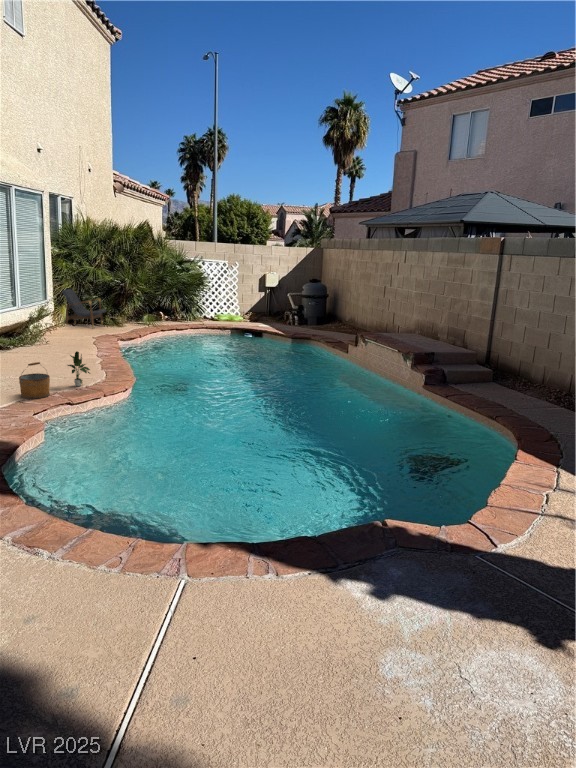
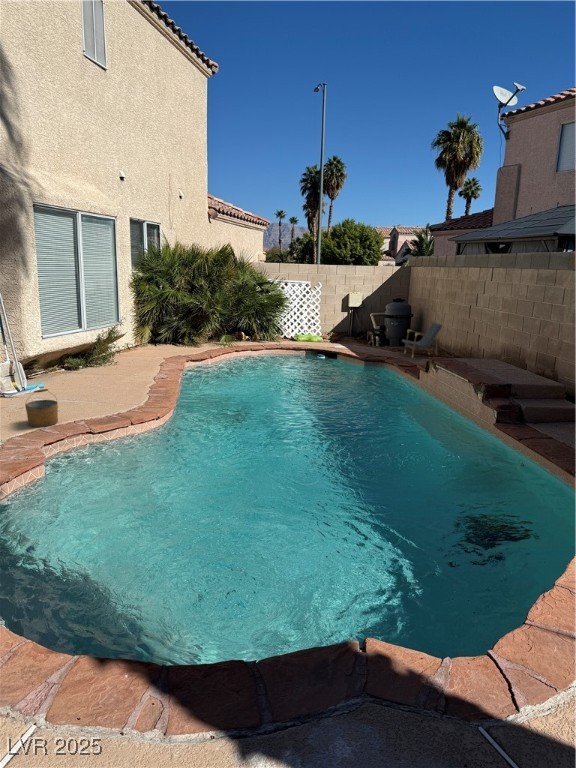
lounge chair: present [62,289,106,328] -> present [402,323,442,358]
potted plant: present [68,351,90,386] -> none [81,377,109,413]

